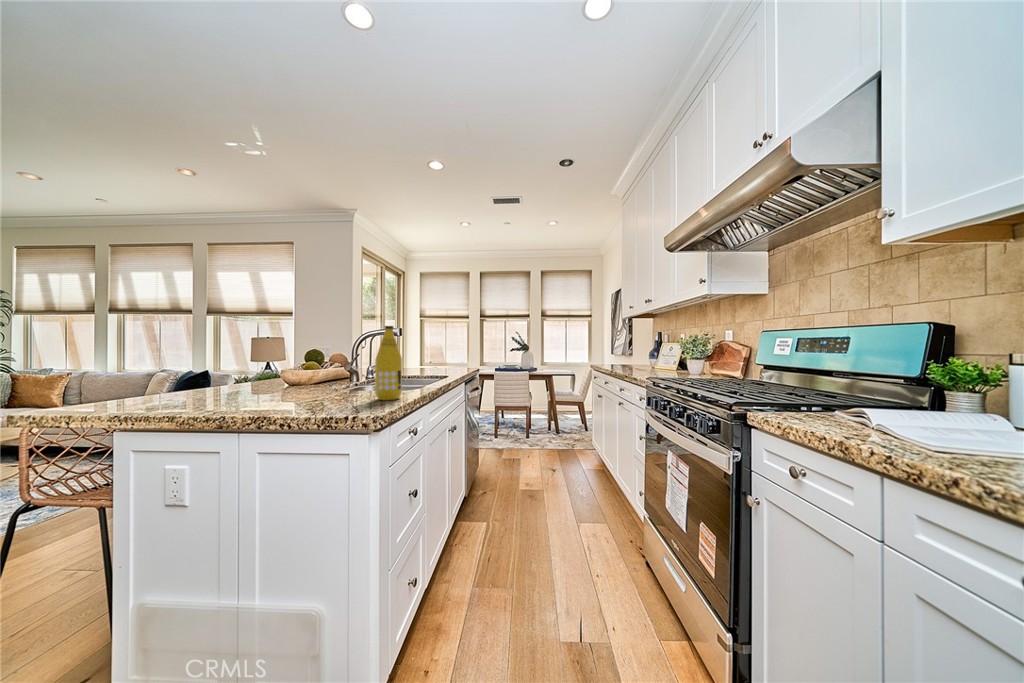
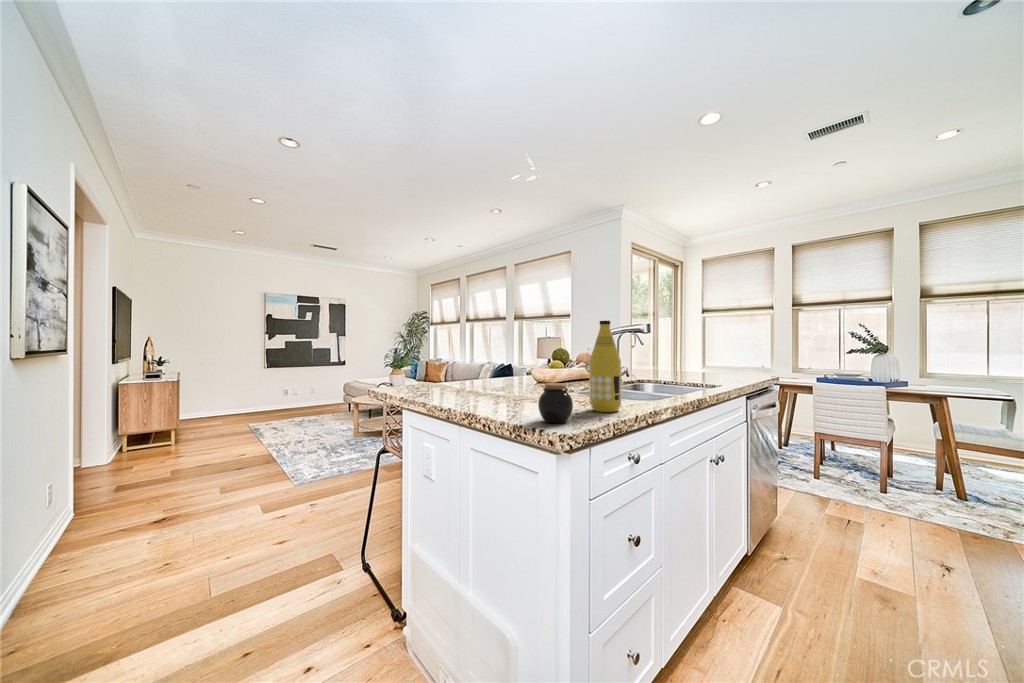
jar: none [343,378,374,412] -> present [538,383,573,423]

